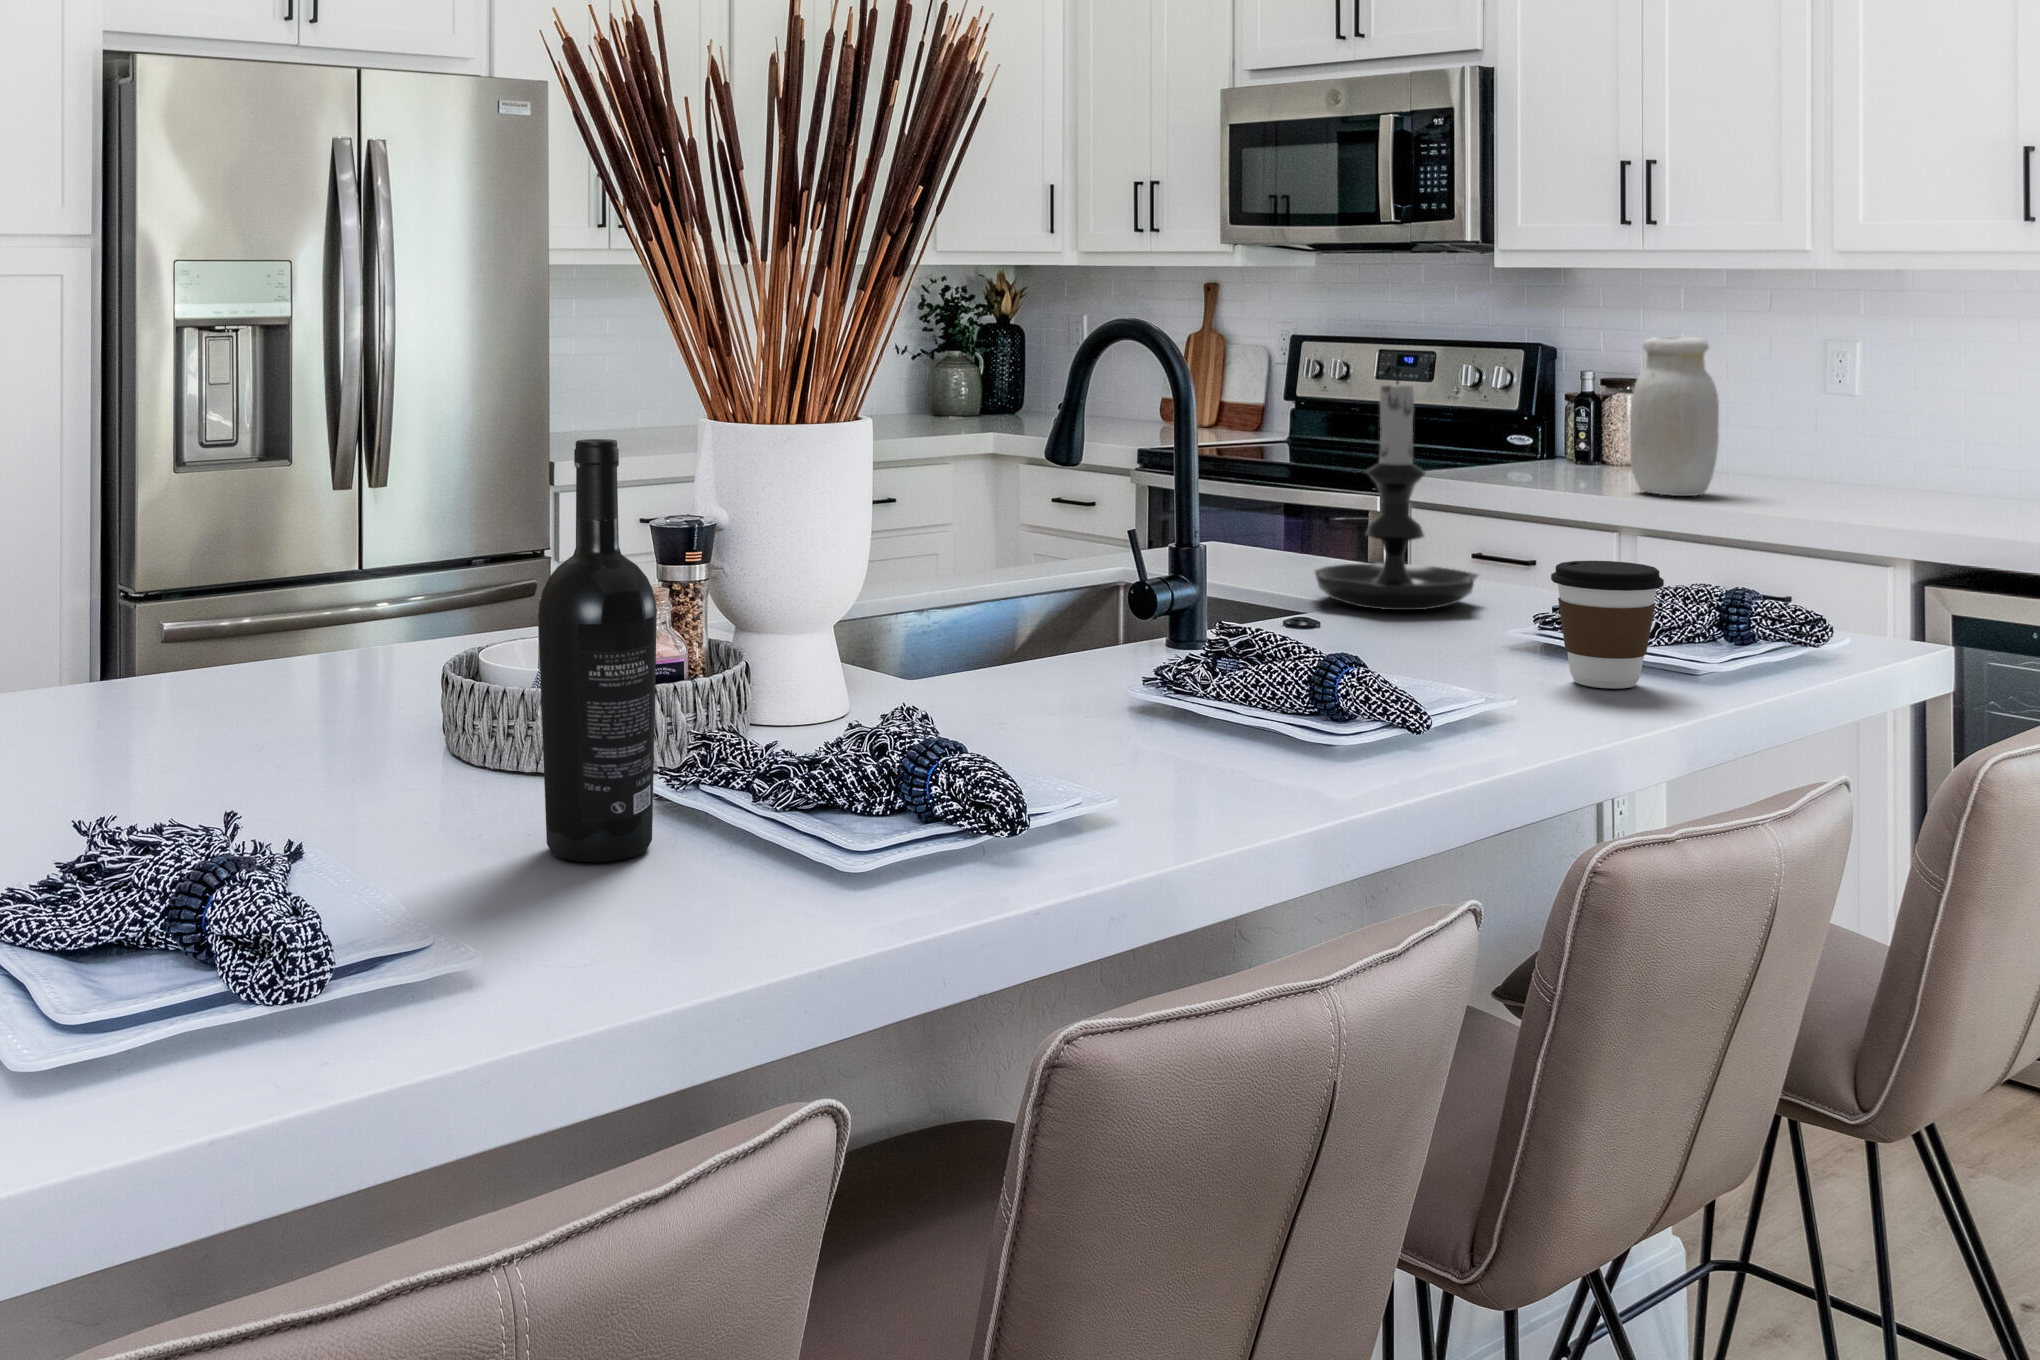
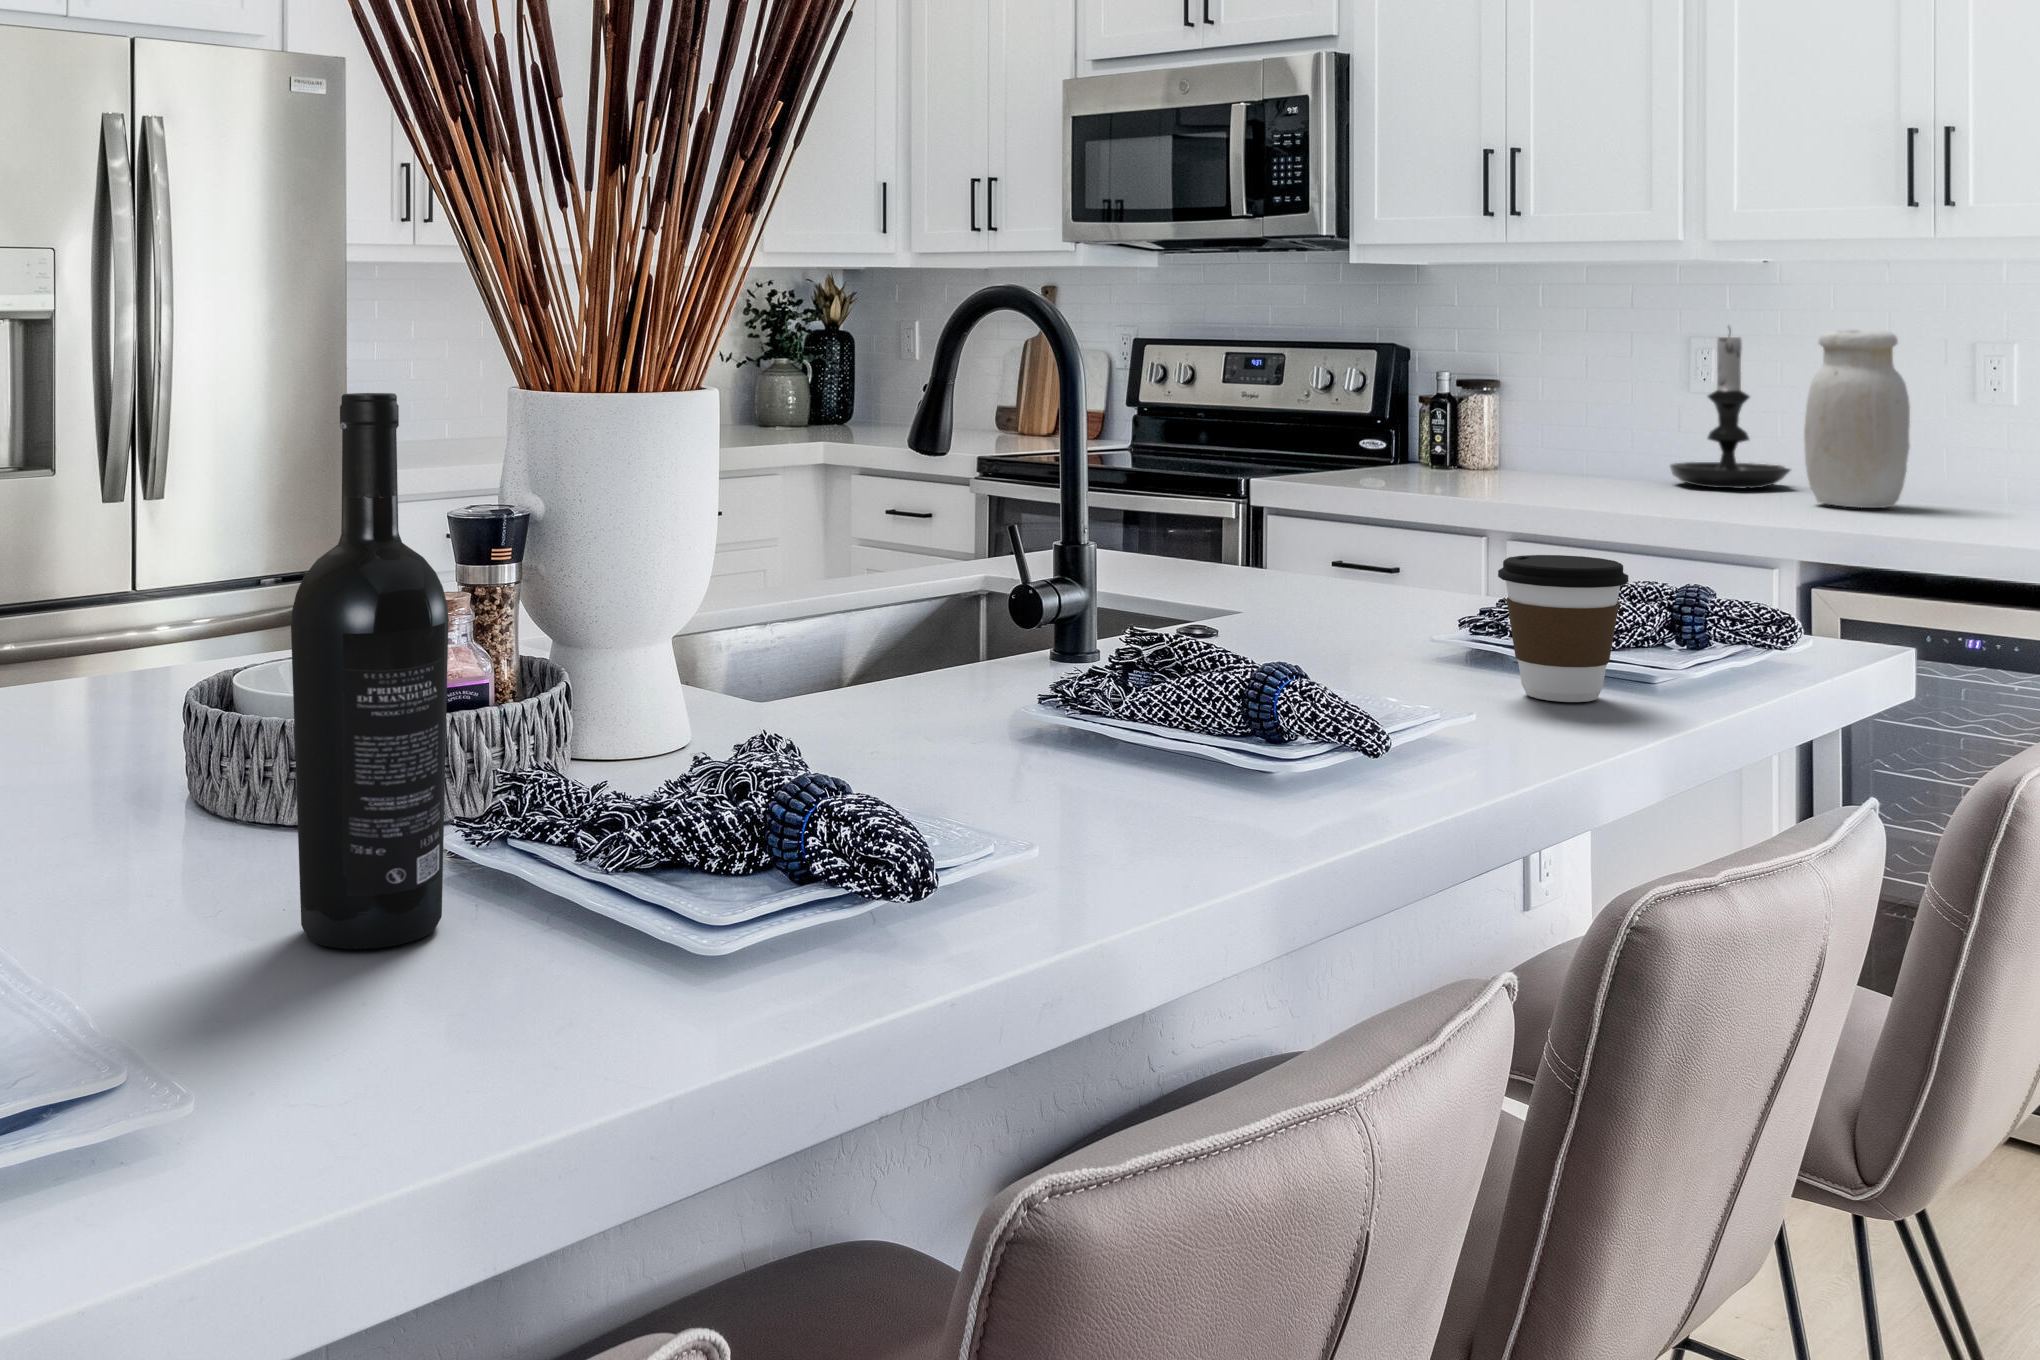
jar: present [1629,337,1719,496] -> present [1804,330,1910,508]
candle holder: present [1315,369,1478,610] -> present [1670,336,1790,489]

